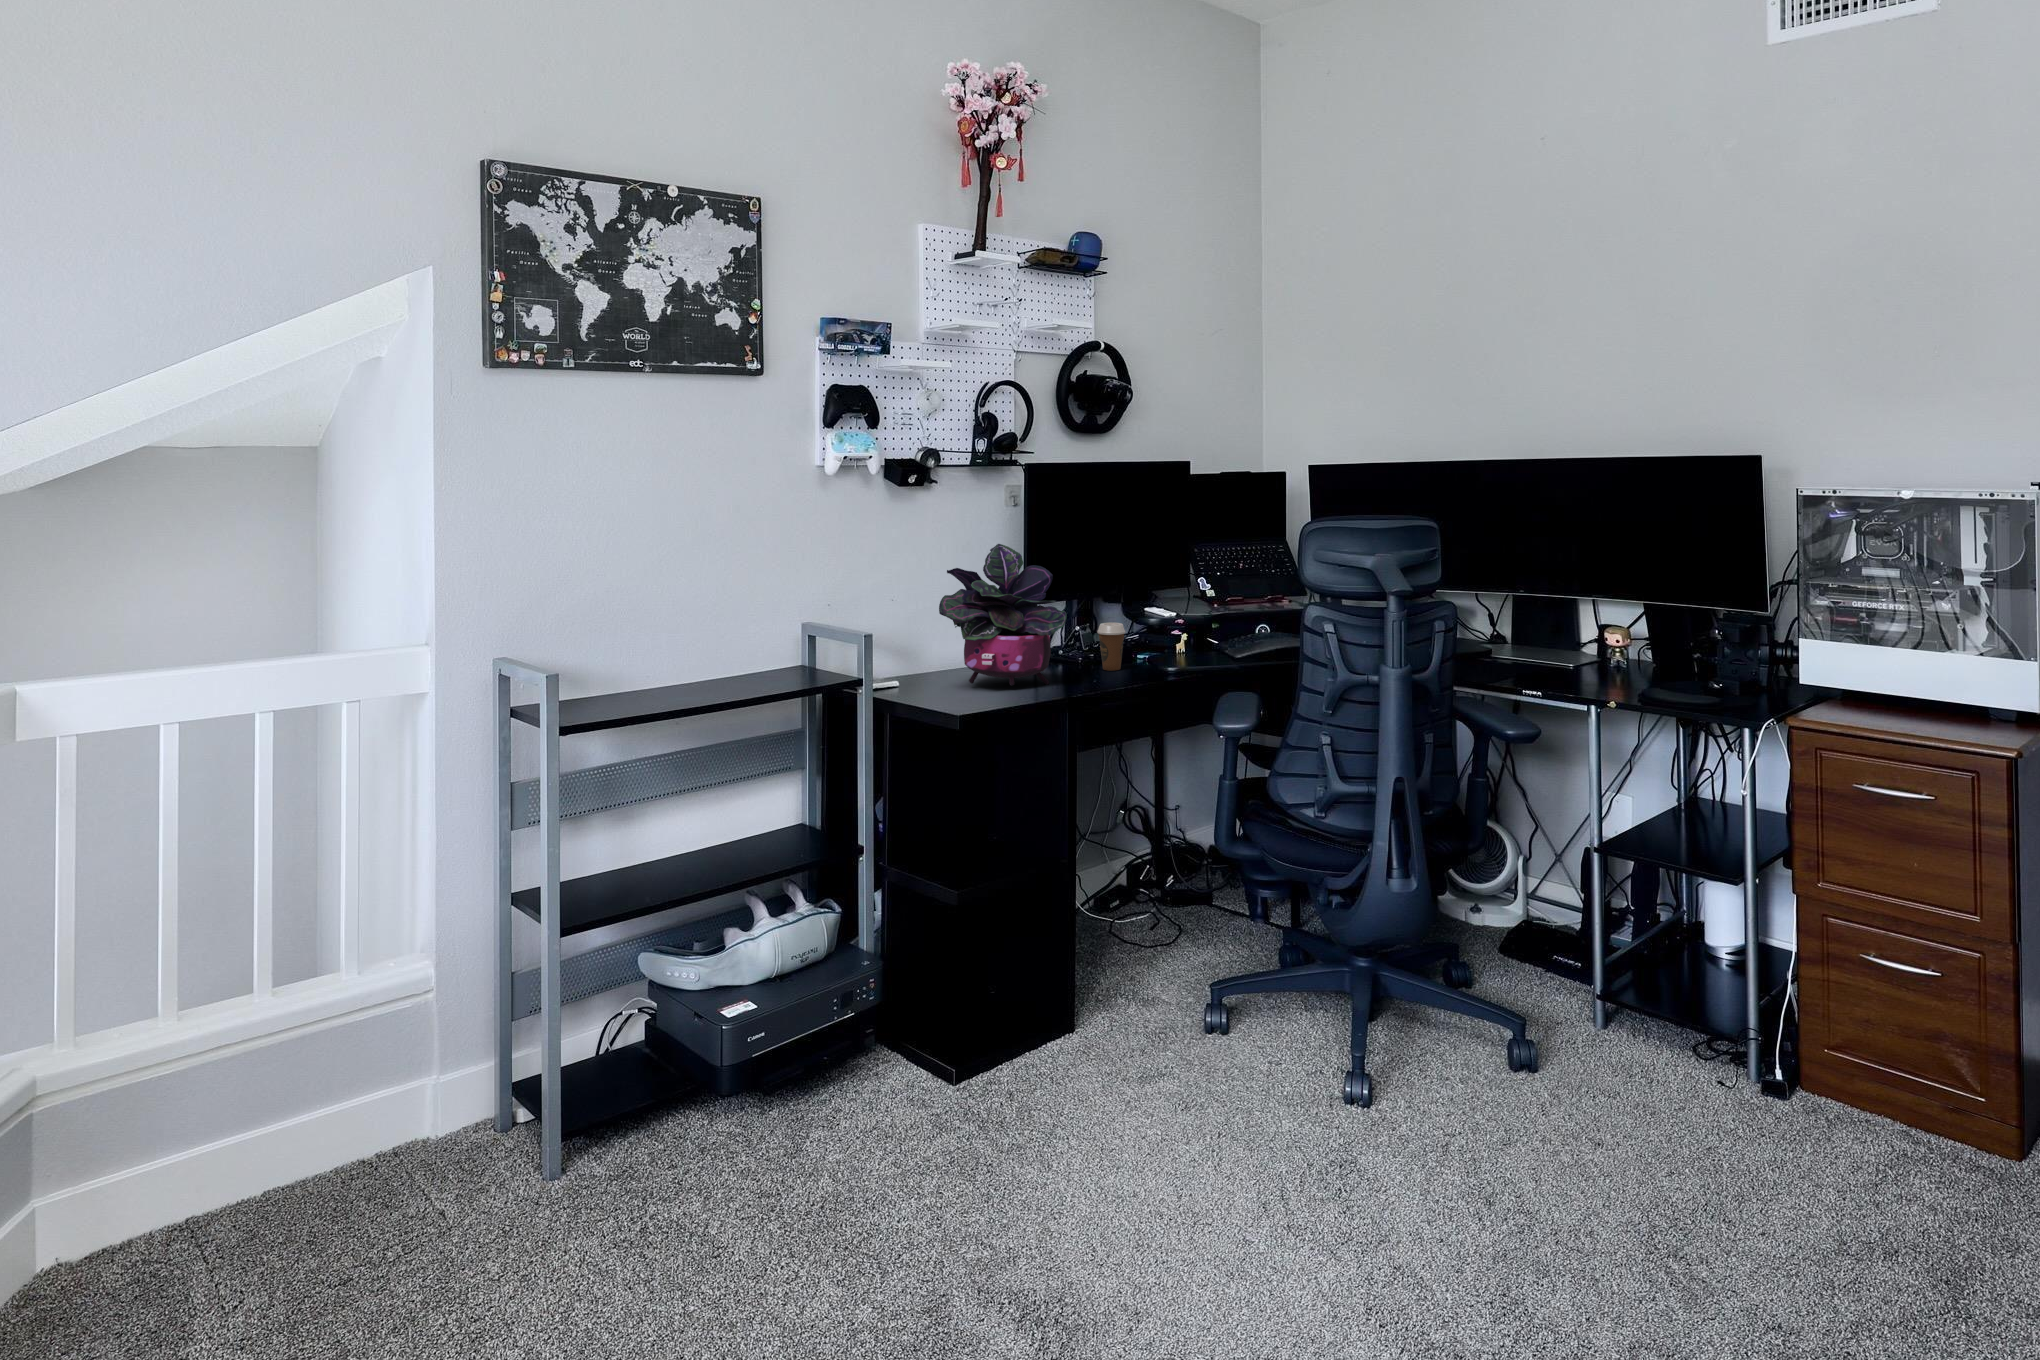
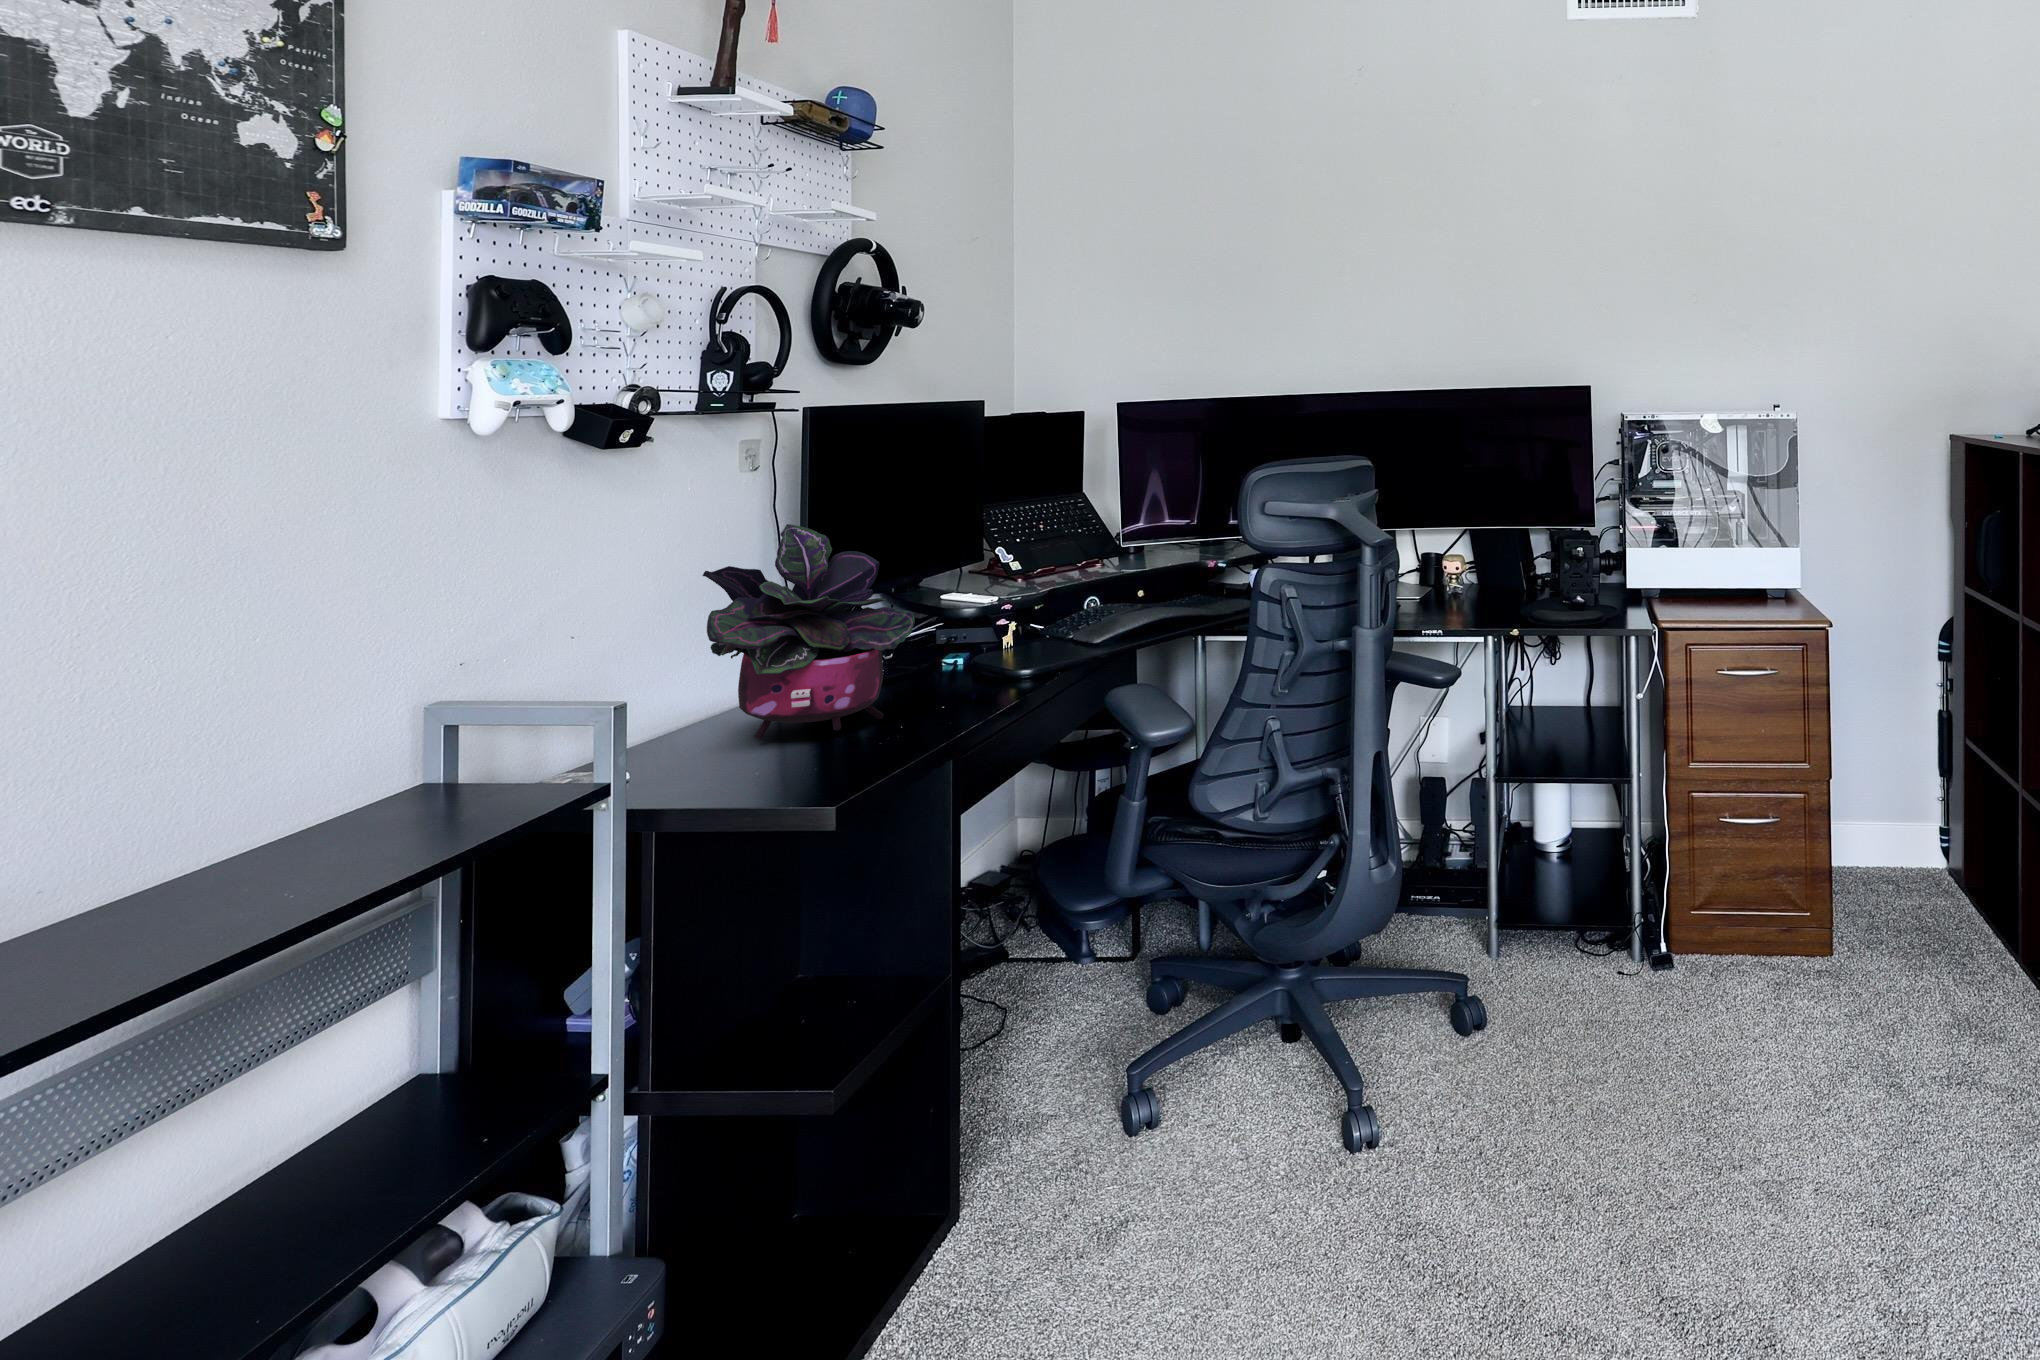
coffee cup: present [1097,623,1125,671] -> none [922,618,963,684]

